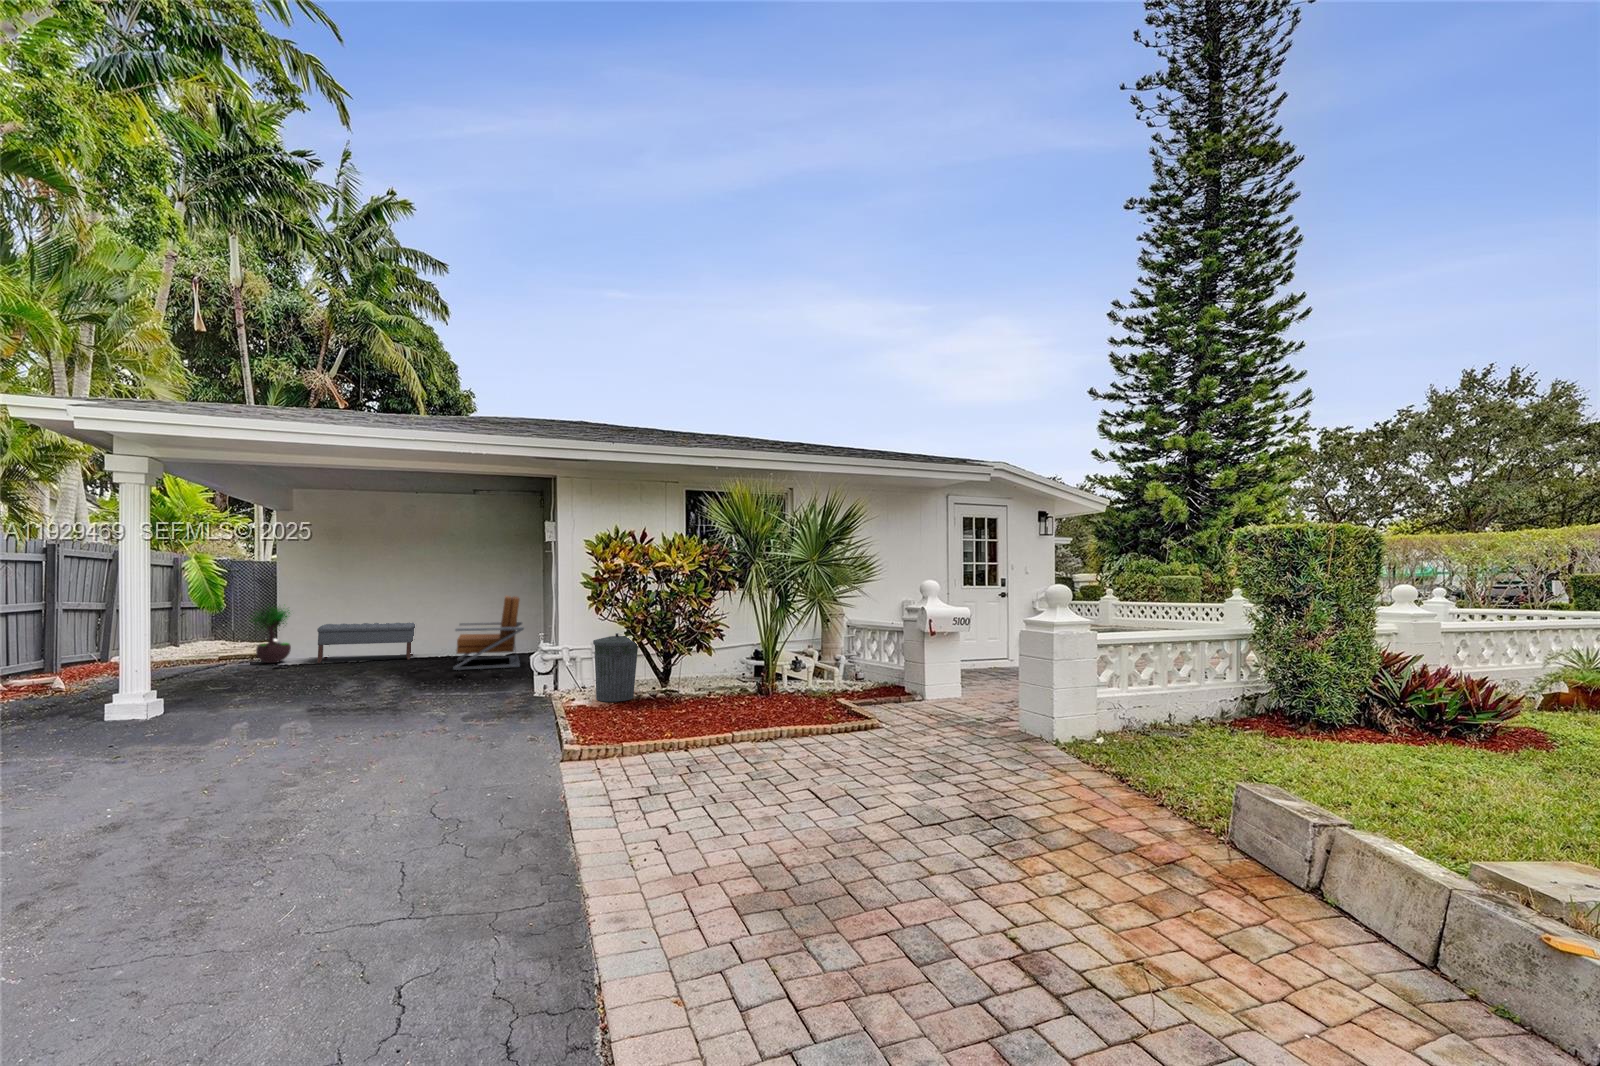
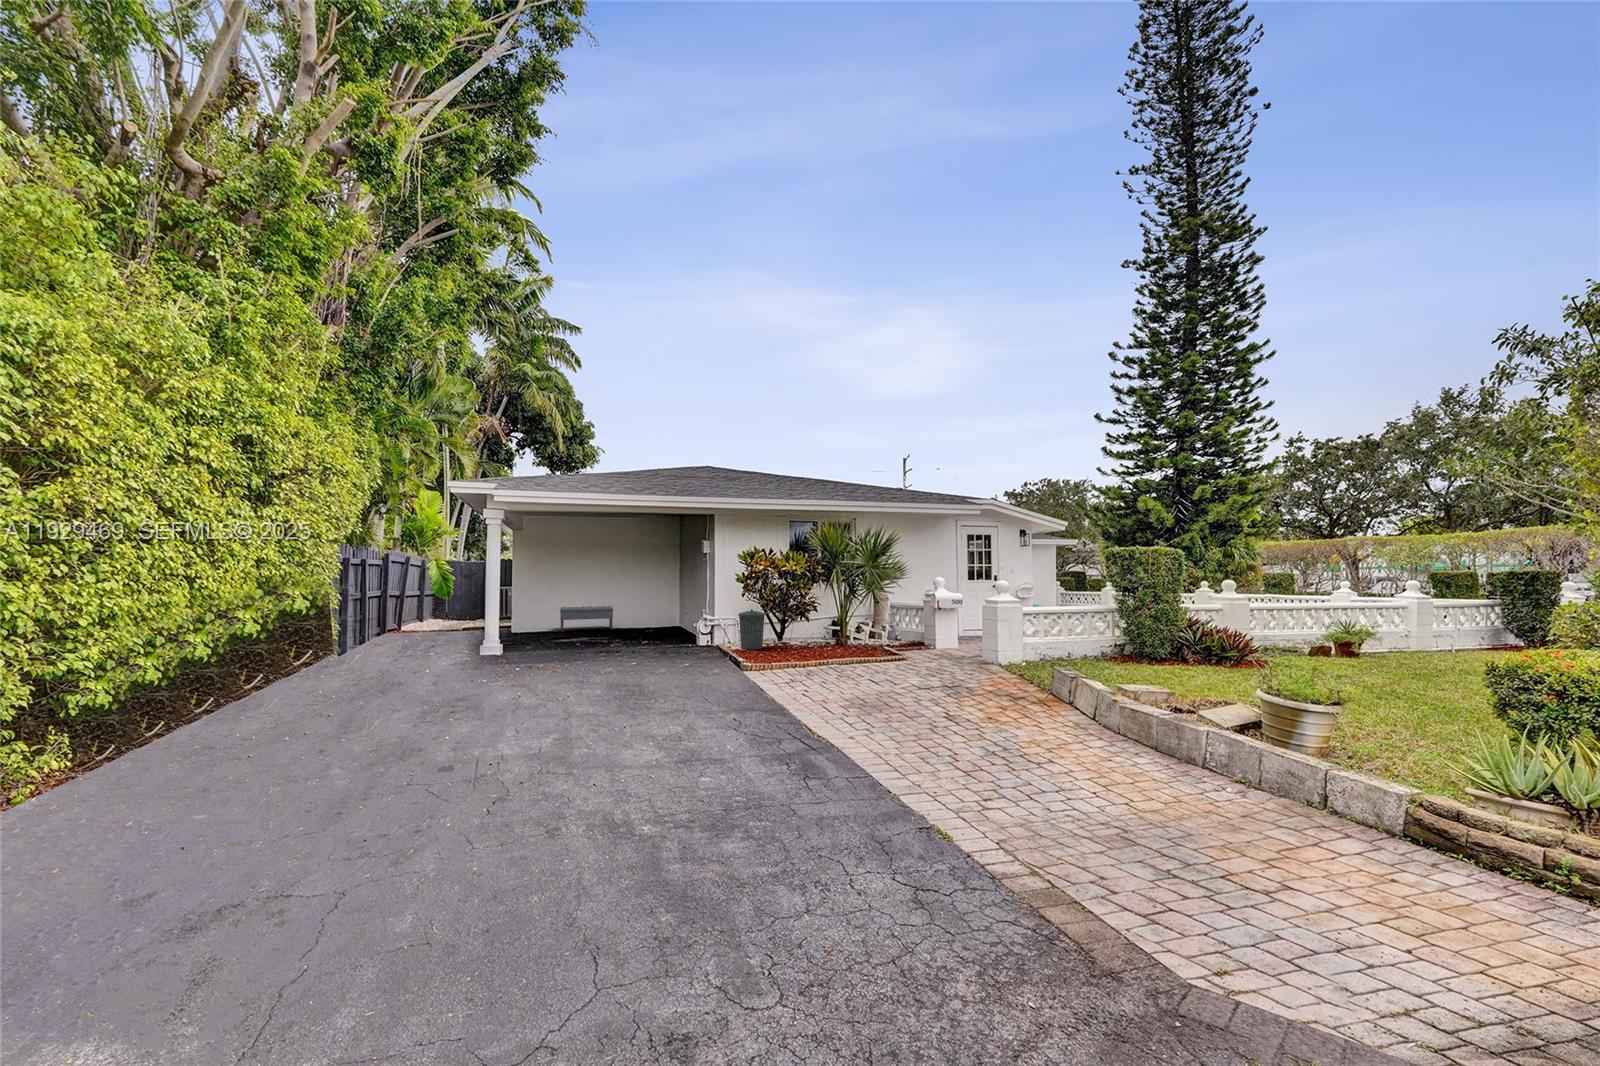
lounge chair: present [453,596,524,670] -> none [641,588,686,634]
potted tree: present [250,607,291,663] -> none [521,592,546,631]

